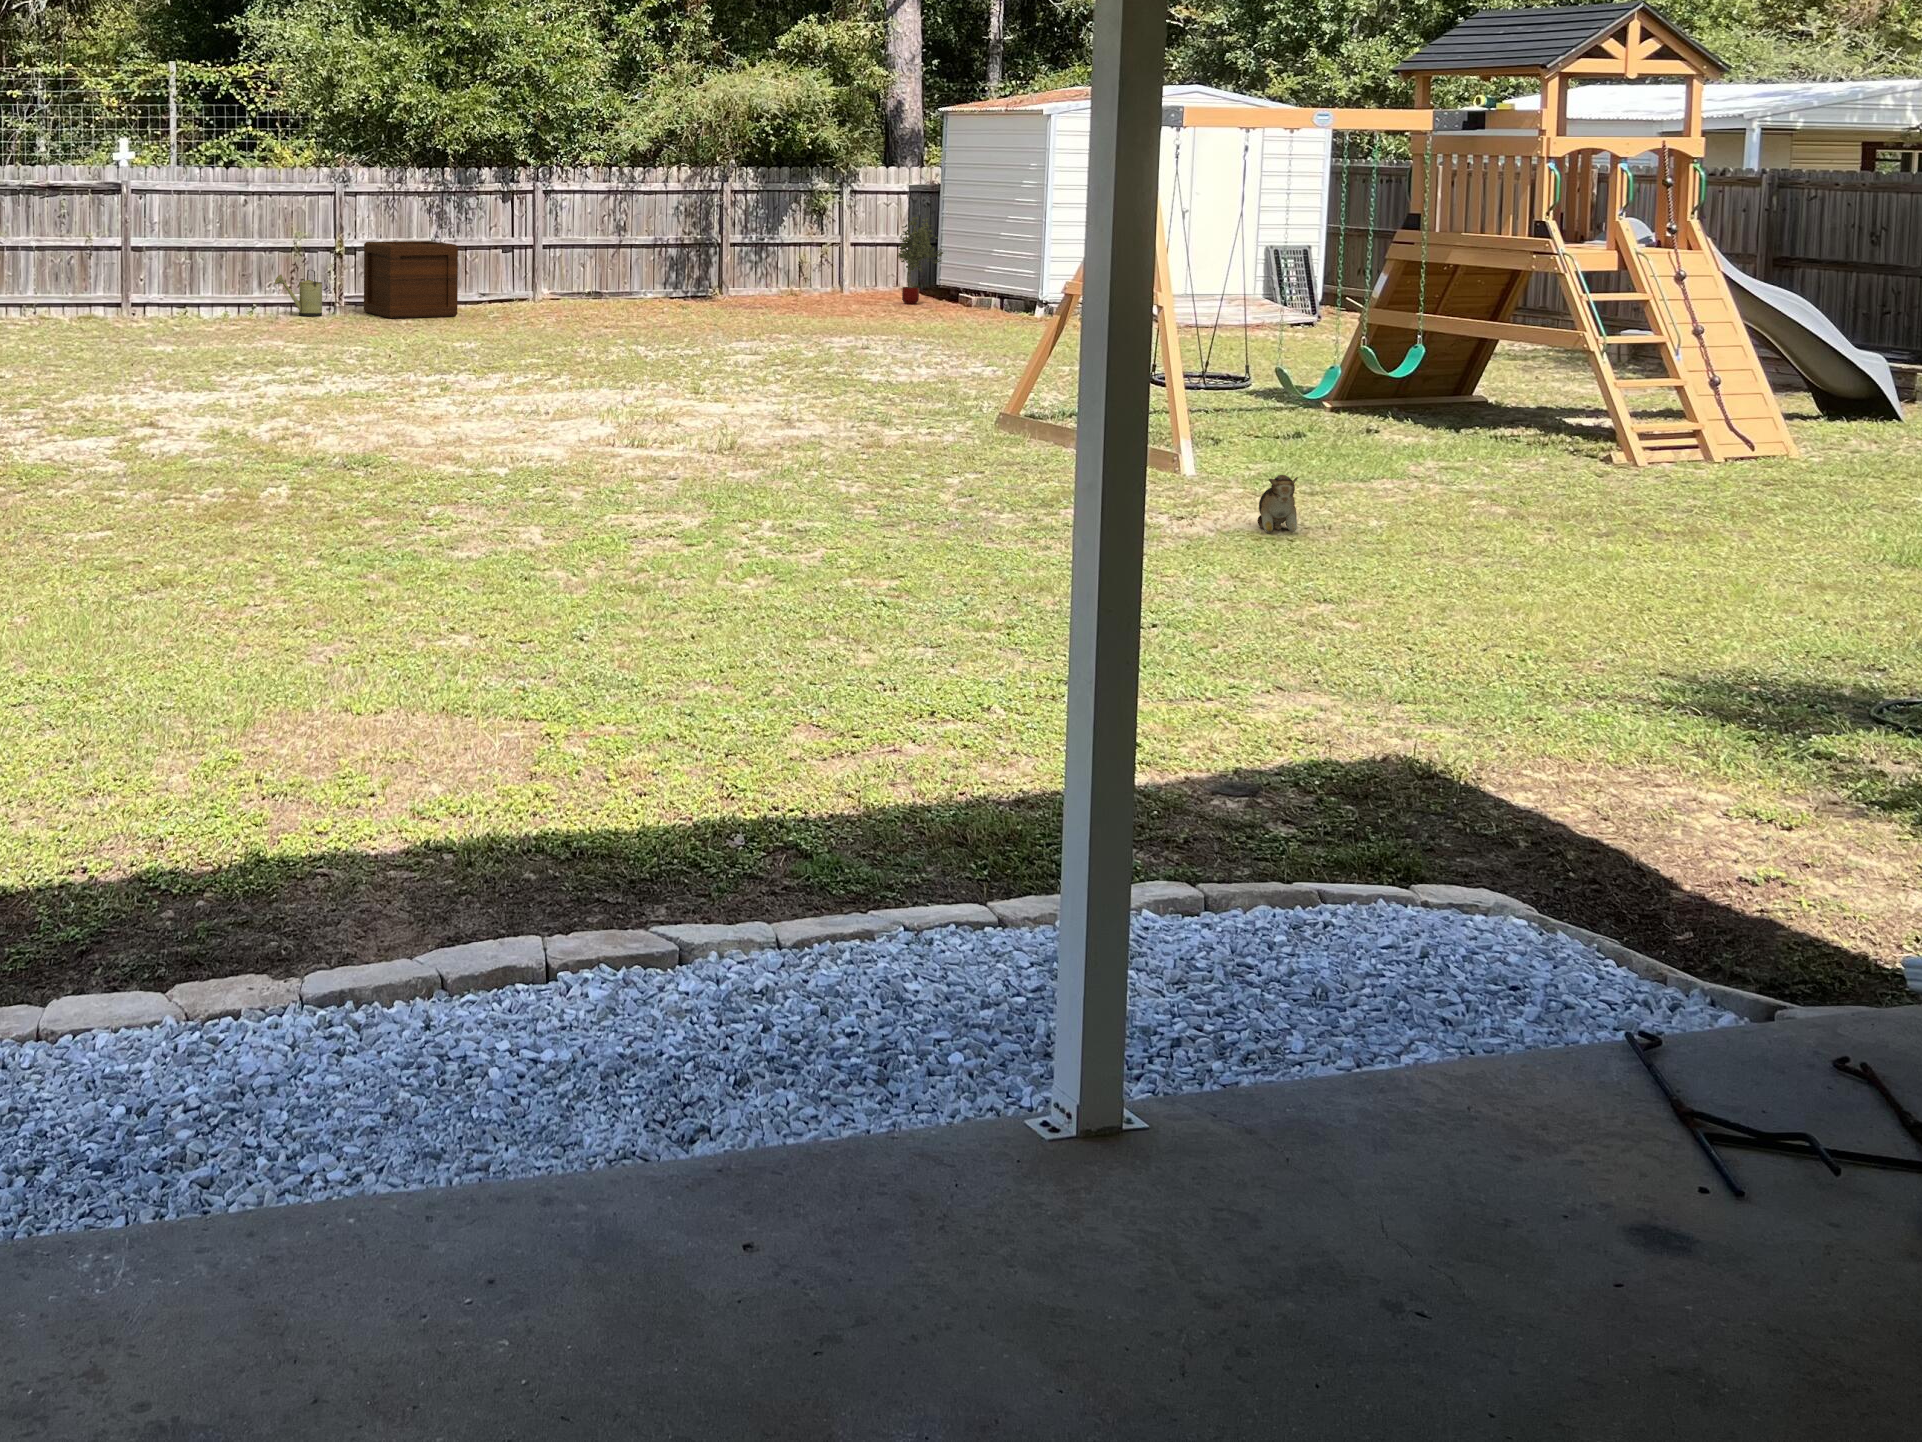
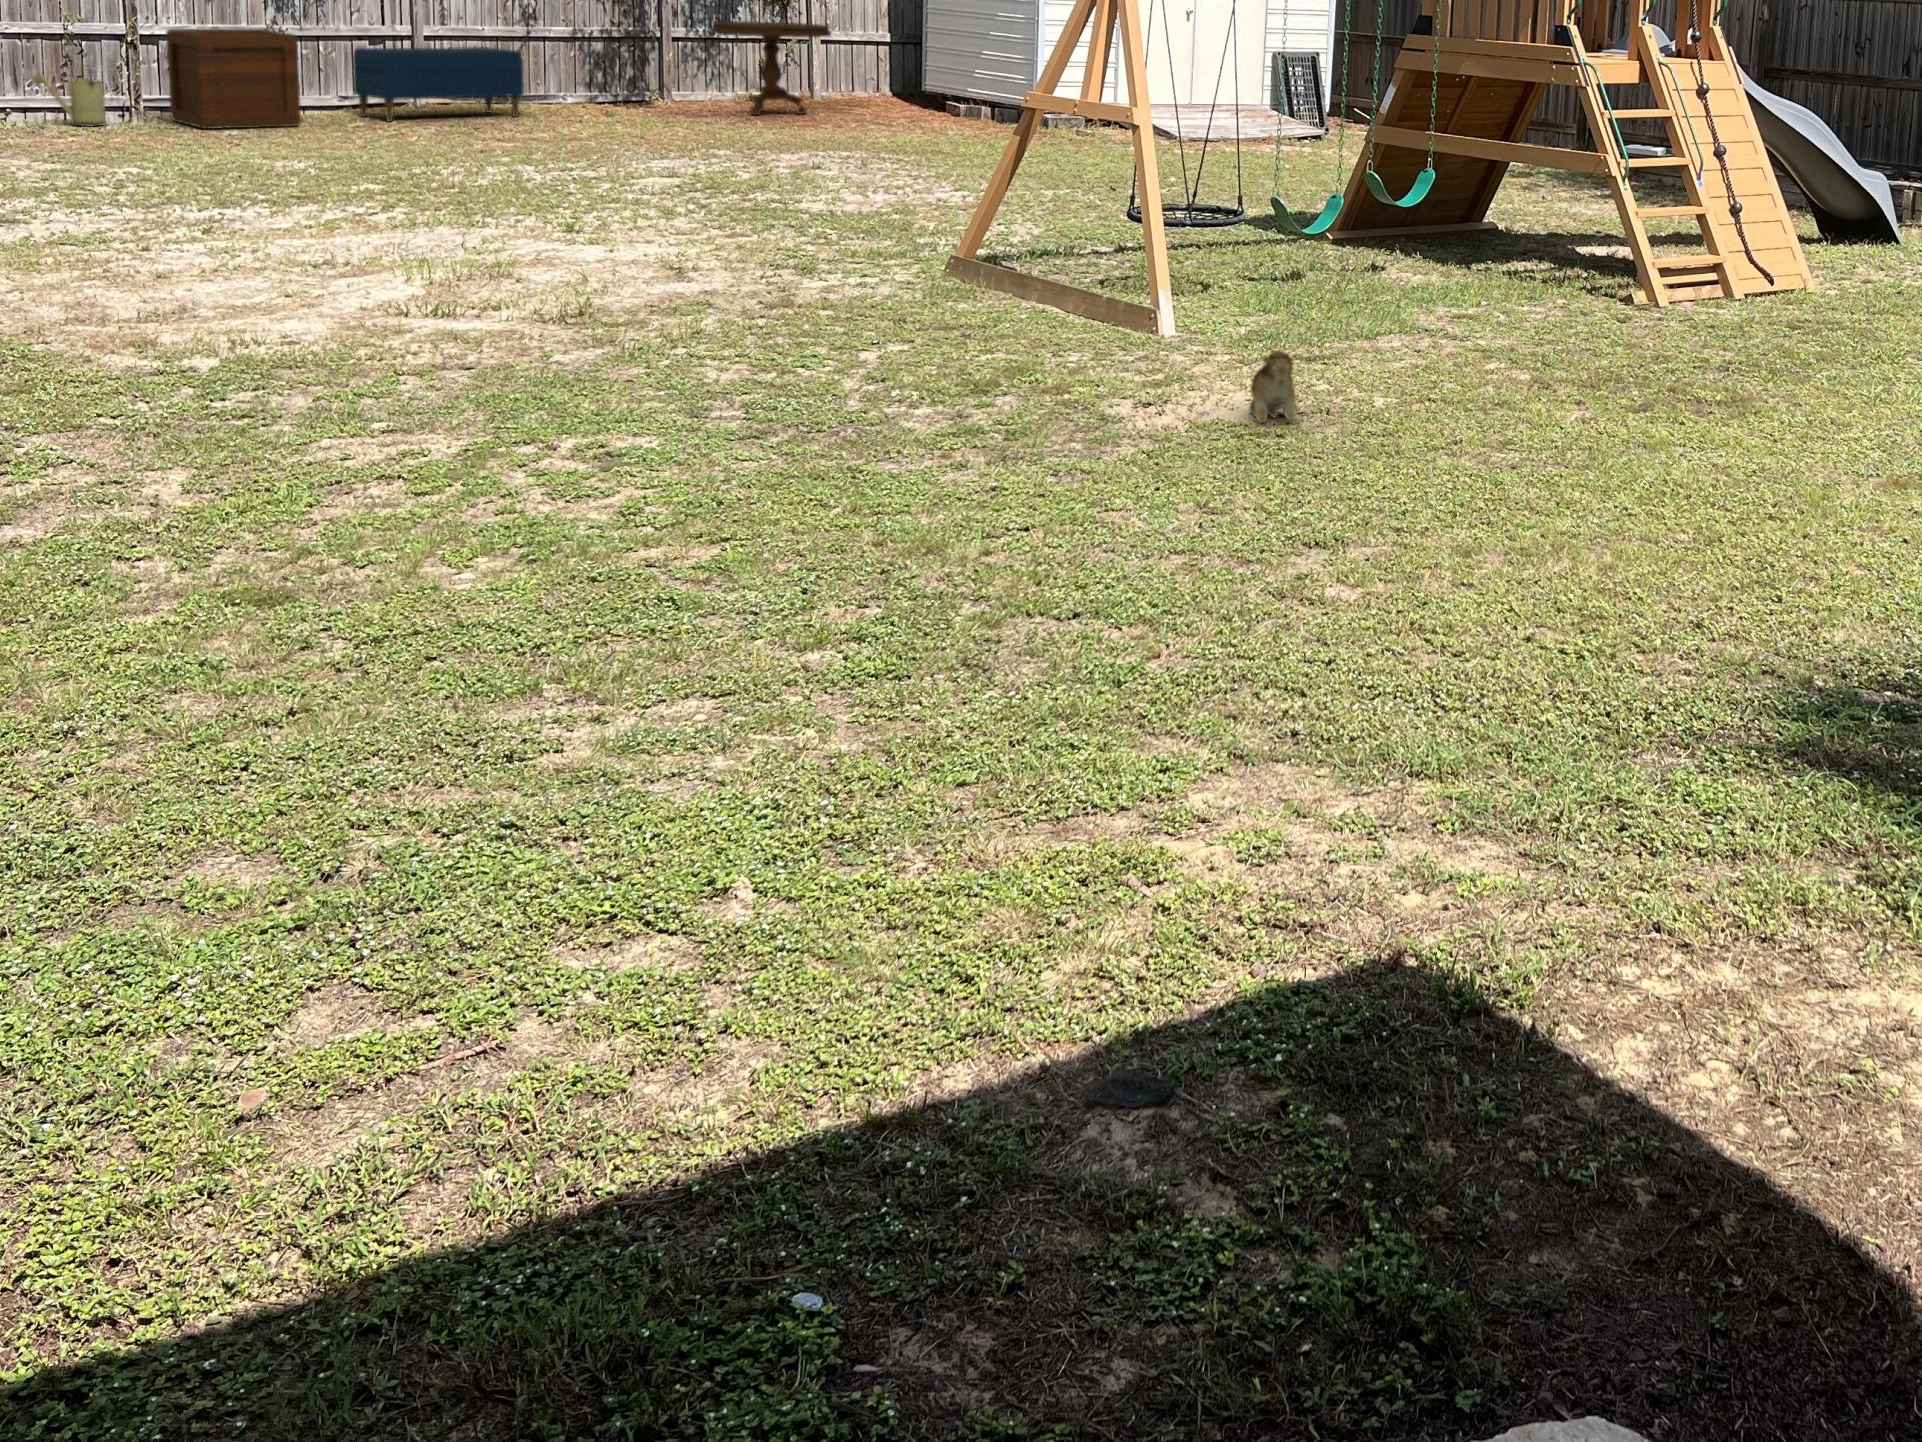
potted tree: present [898,217,943,304] -> none [871,8,927,110]
side table: none [764,230,865,309] -> present [711,21,831,115]
bench: none [492,254,618,313] -> present [353,47,524,122]

